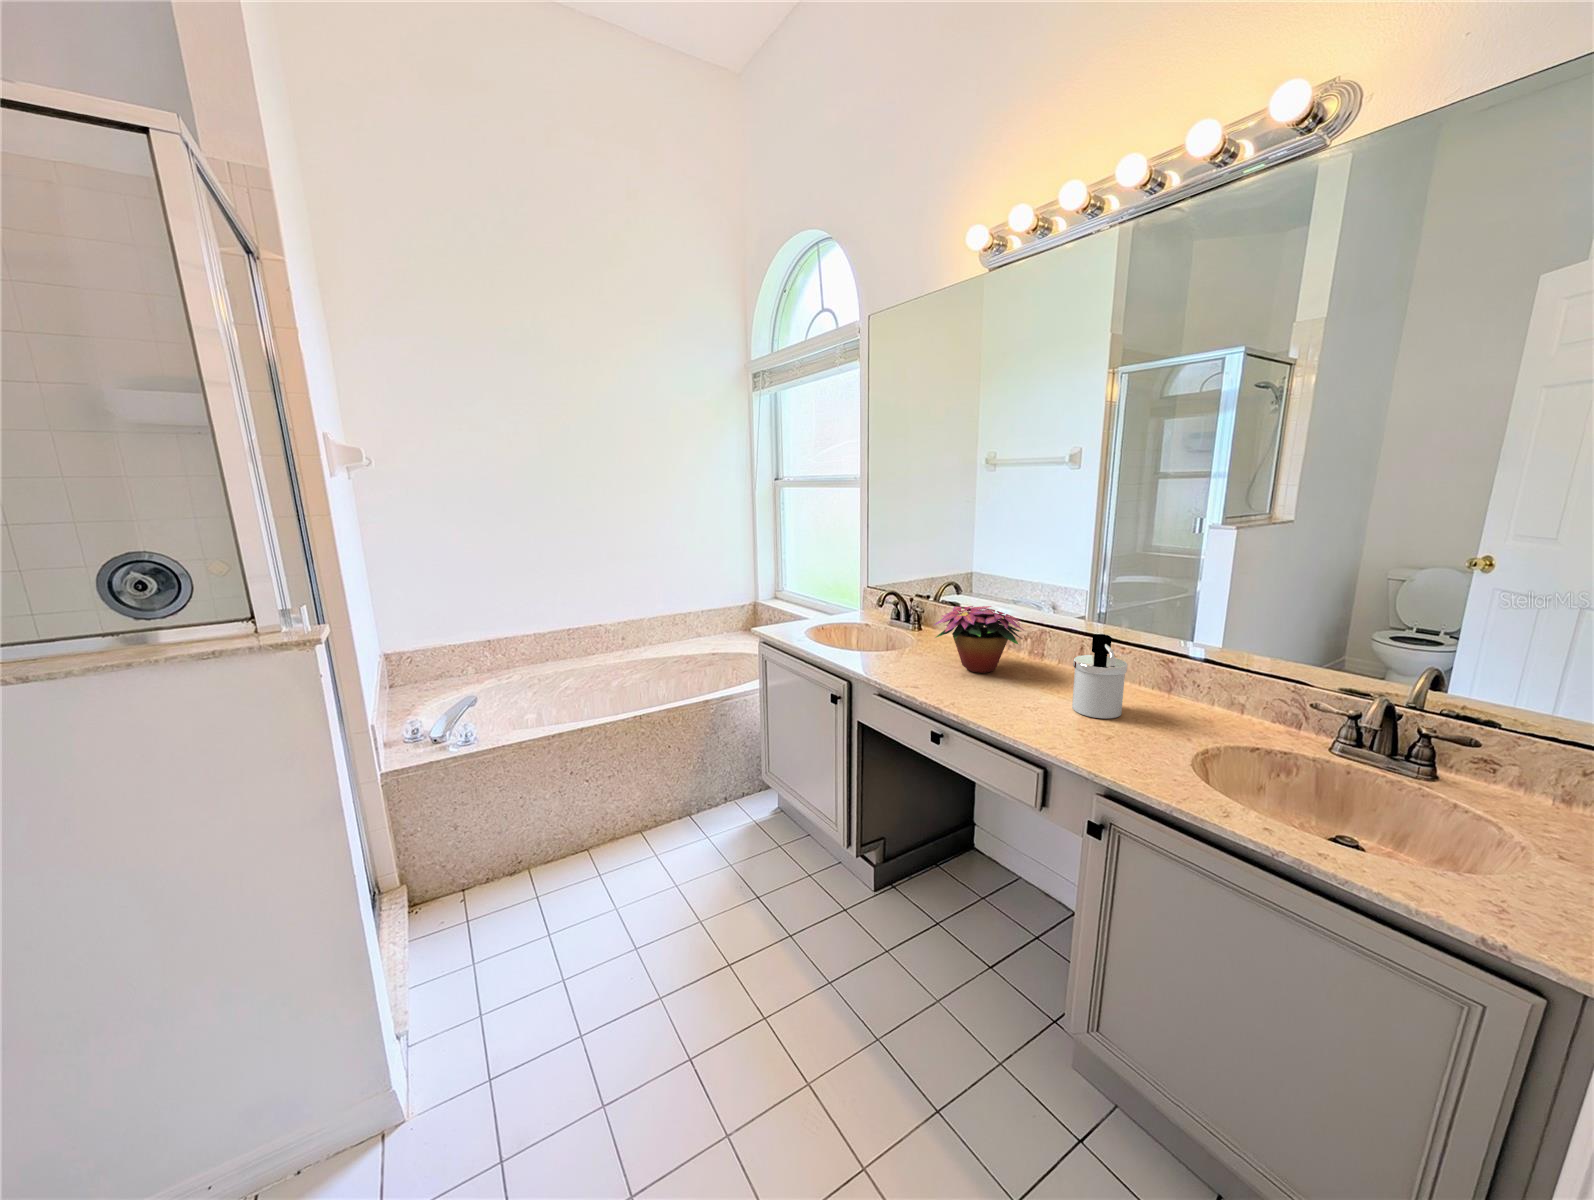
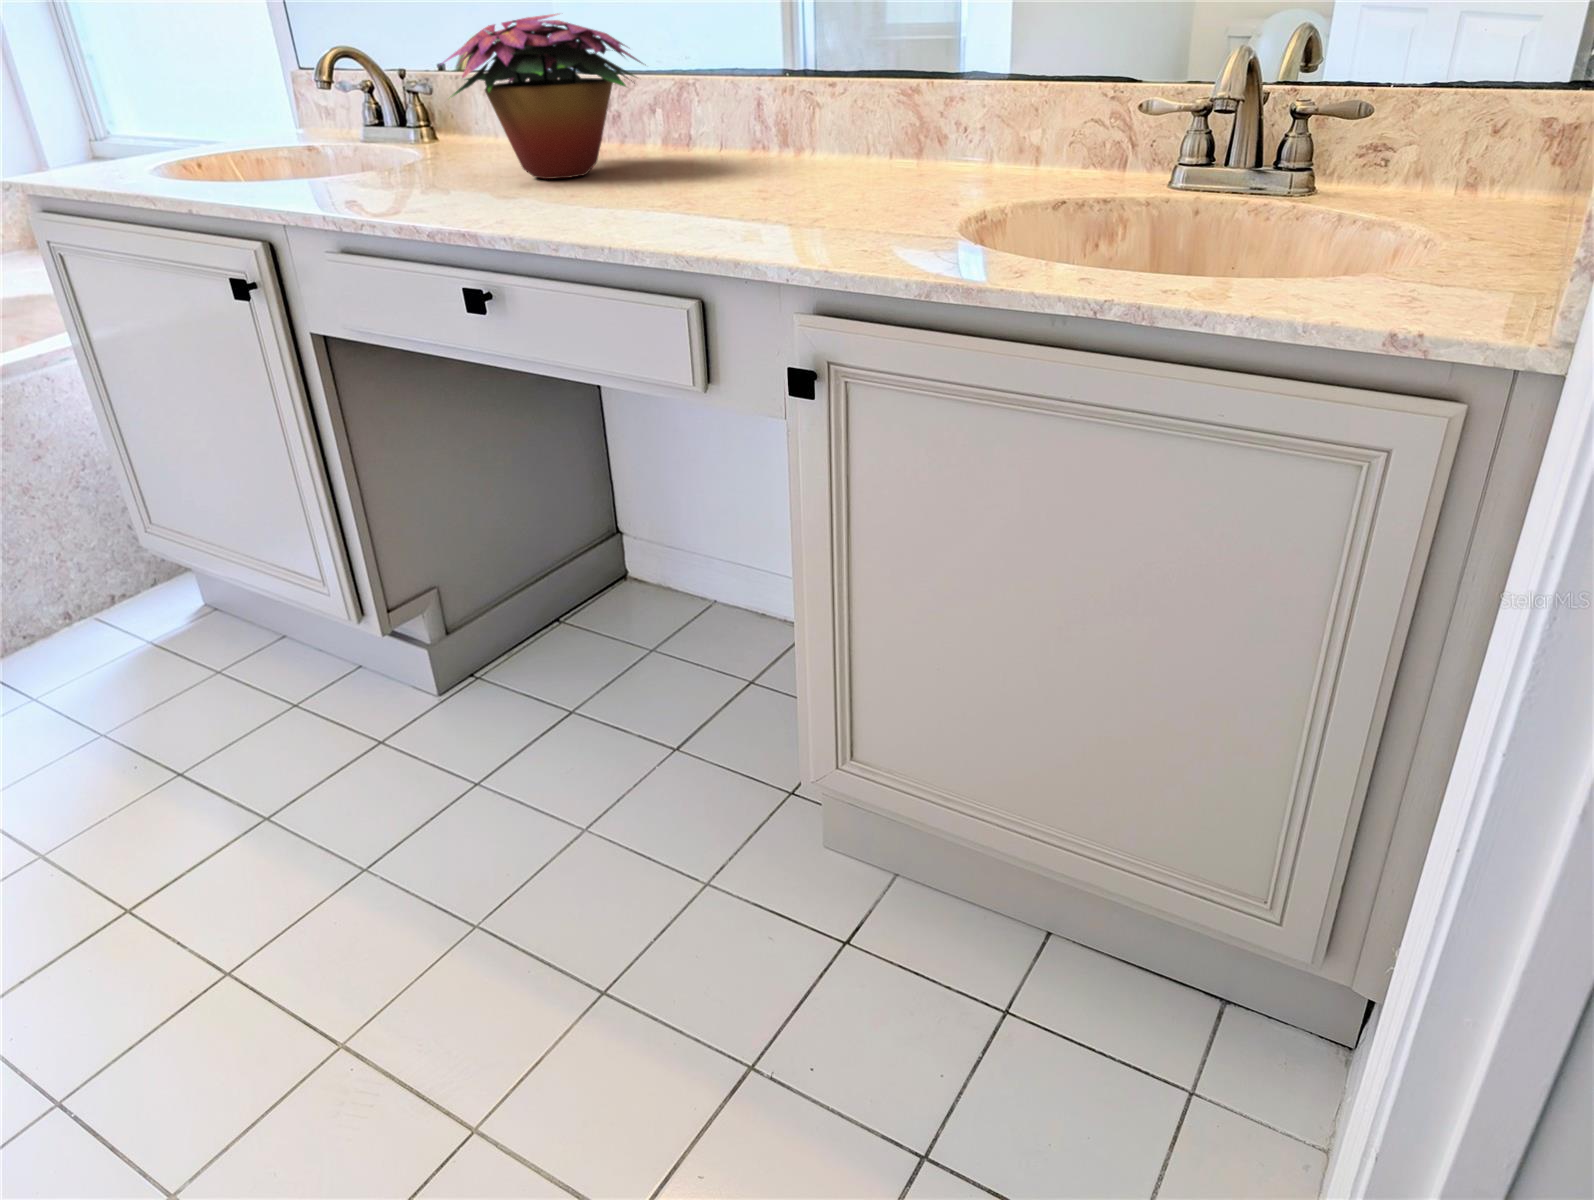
soap dispenser: present [1072,634,1128,719] -> none [735,13,838,202]

